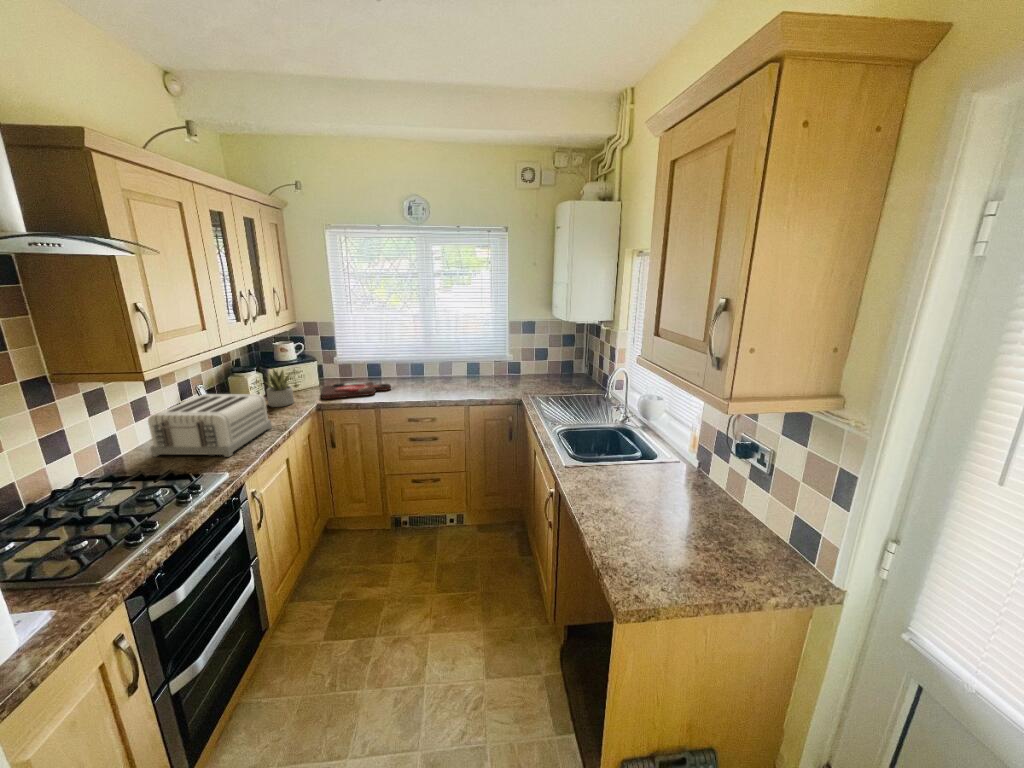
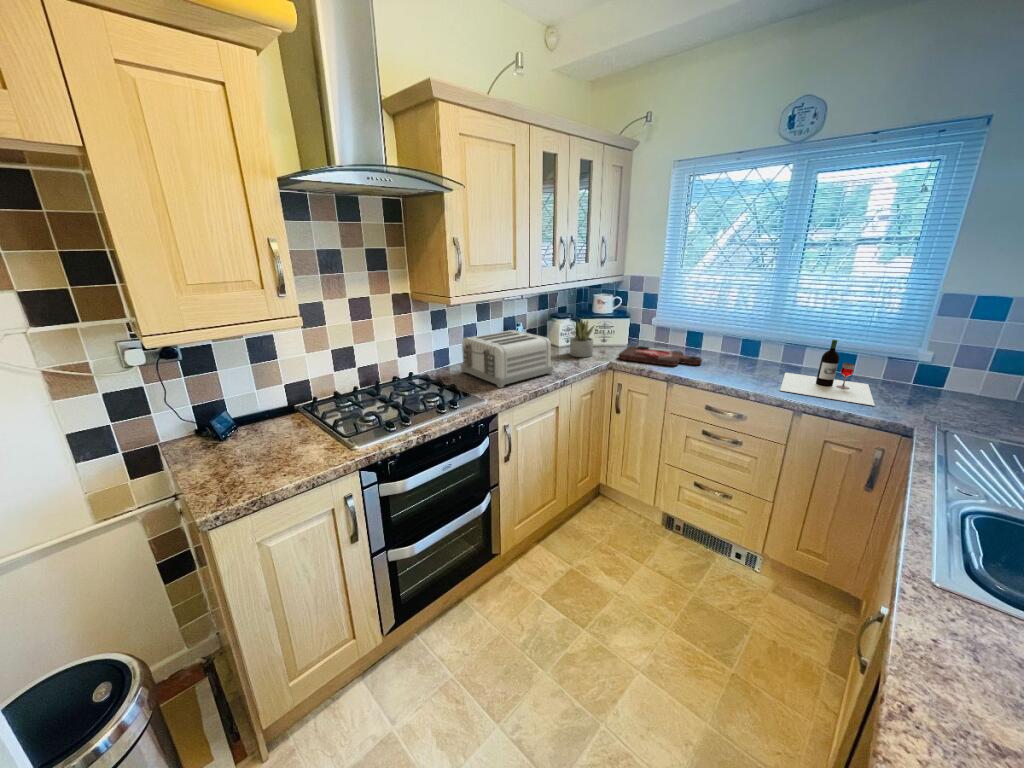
wine bottle: none [446,356,501,395] -> present [780,339,874,406]

